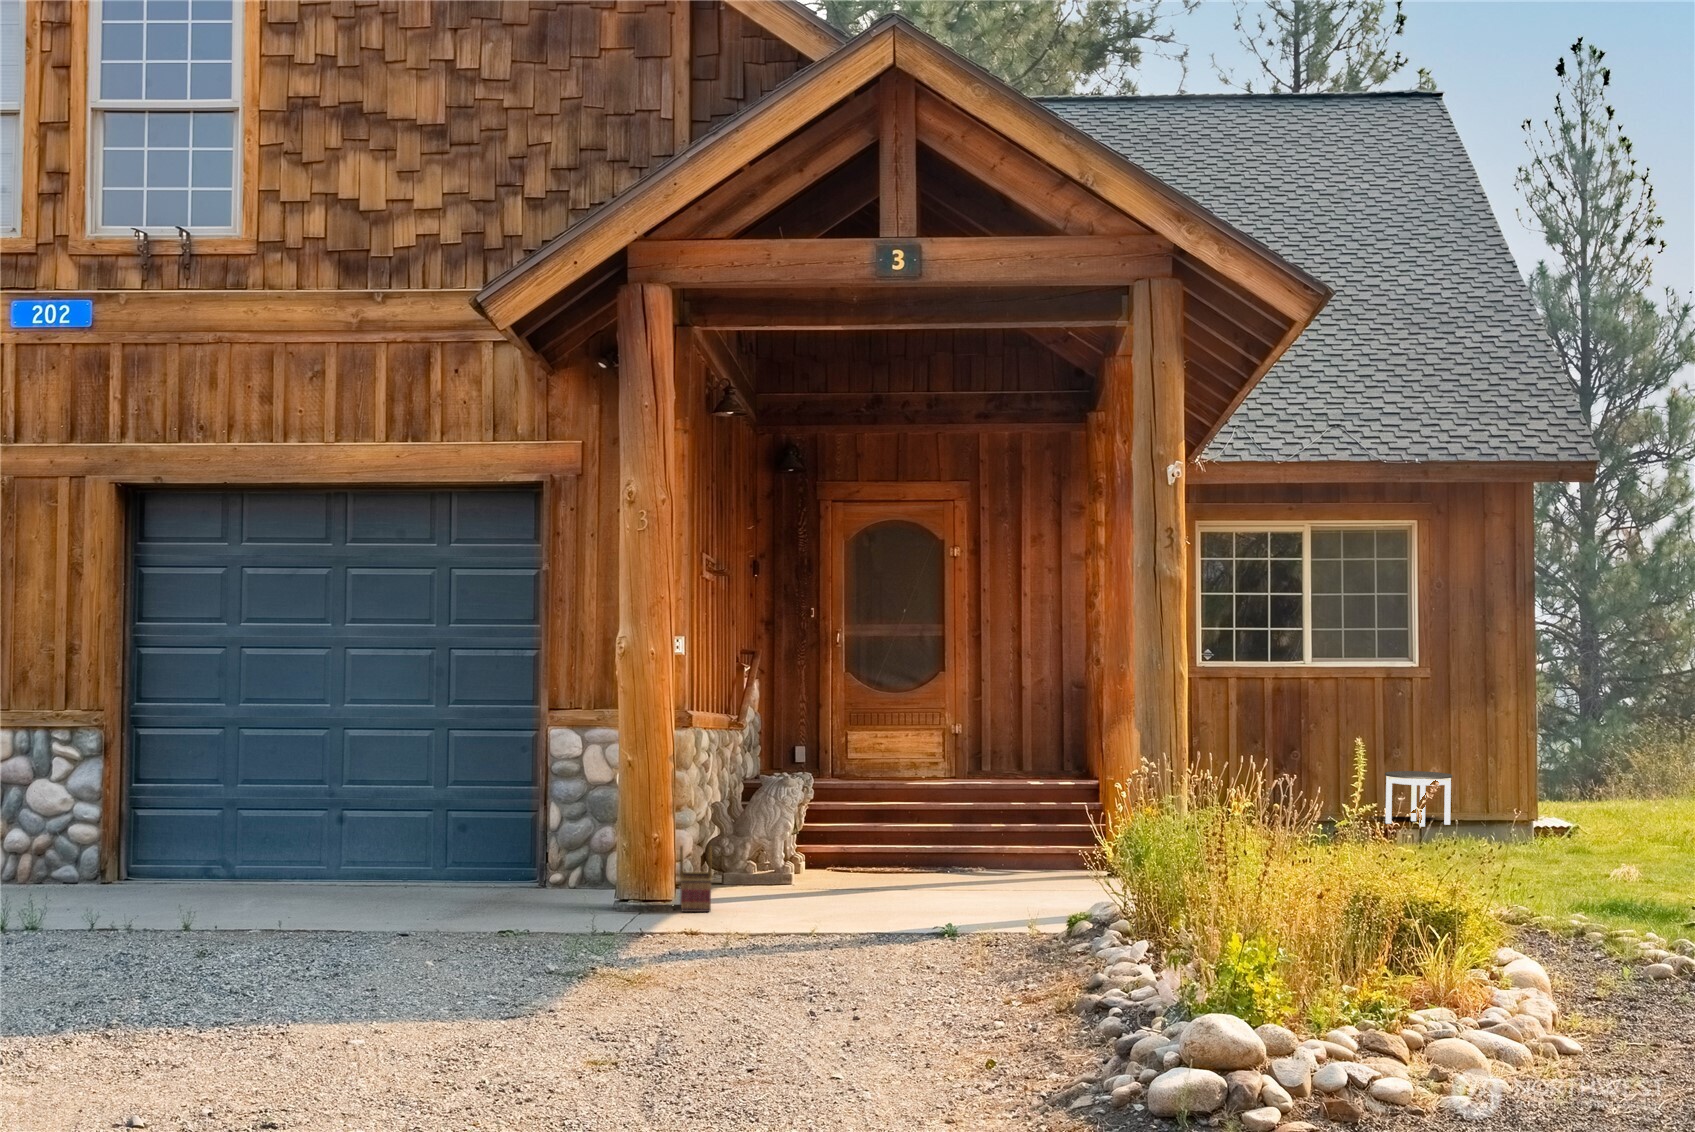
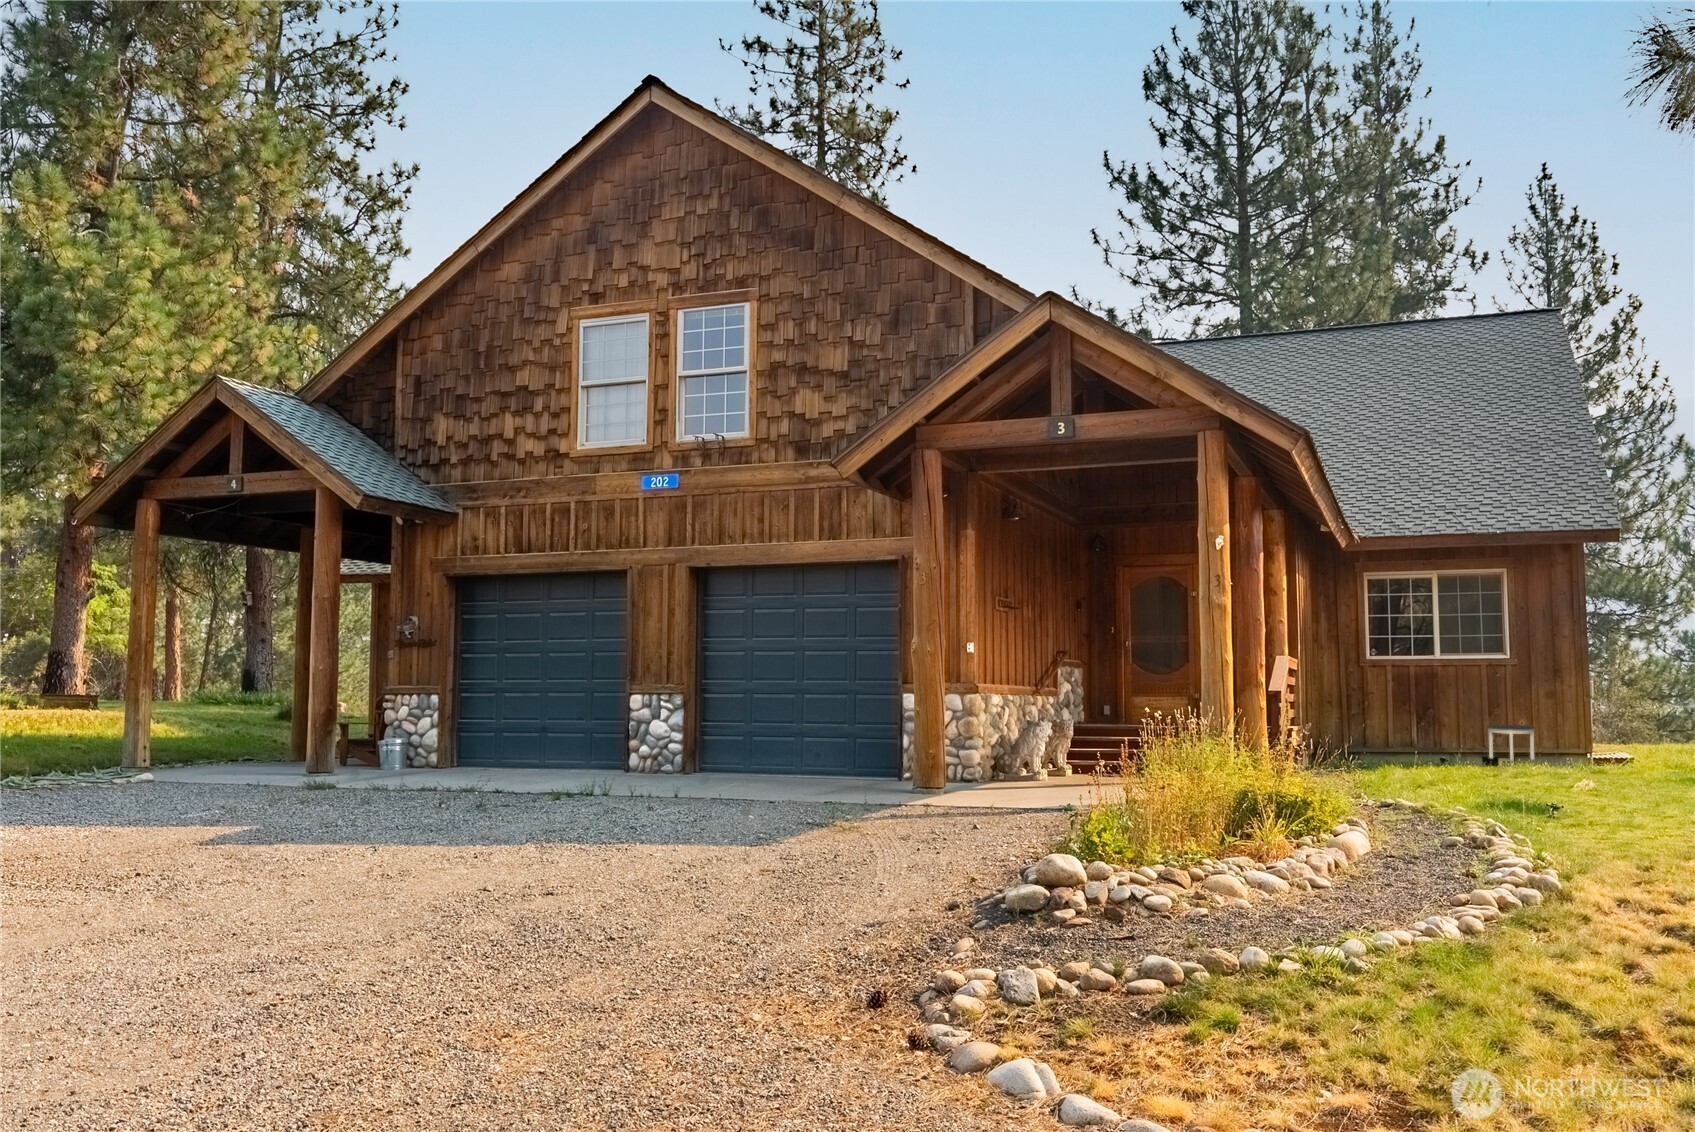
basket: present [680,846,712,912] -> none [938,757,962,796]

